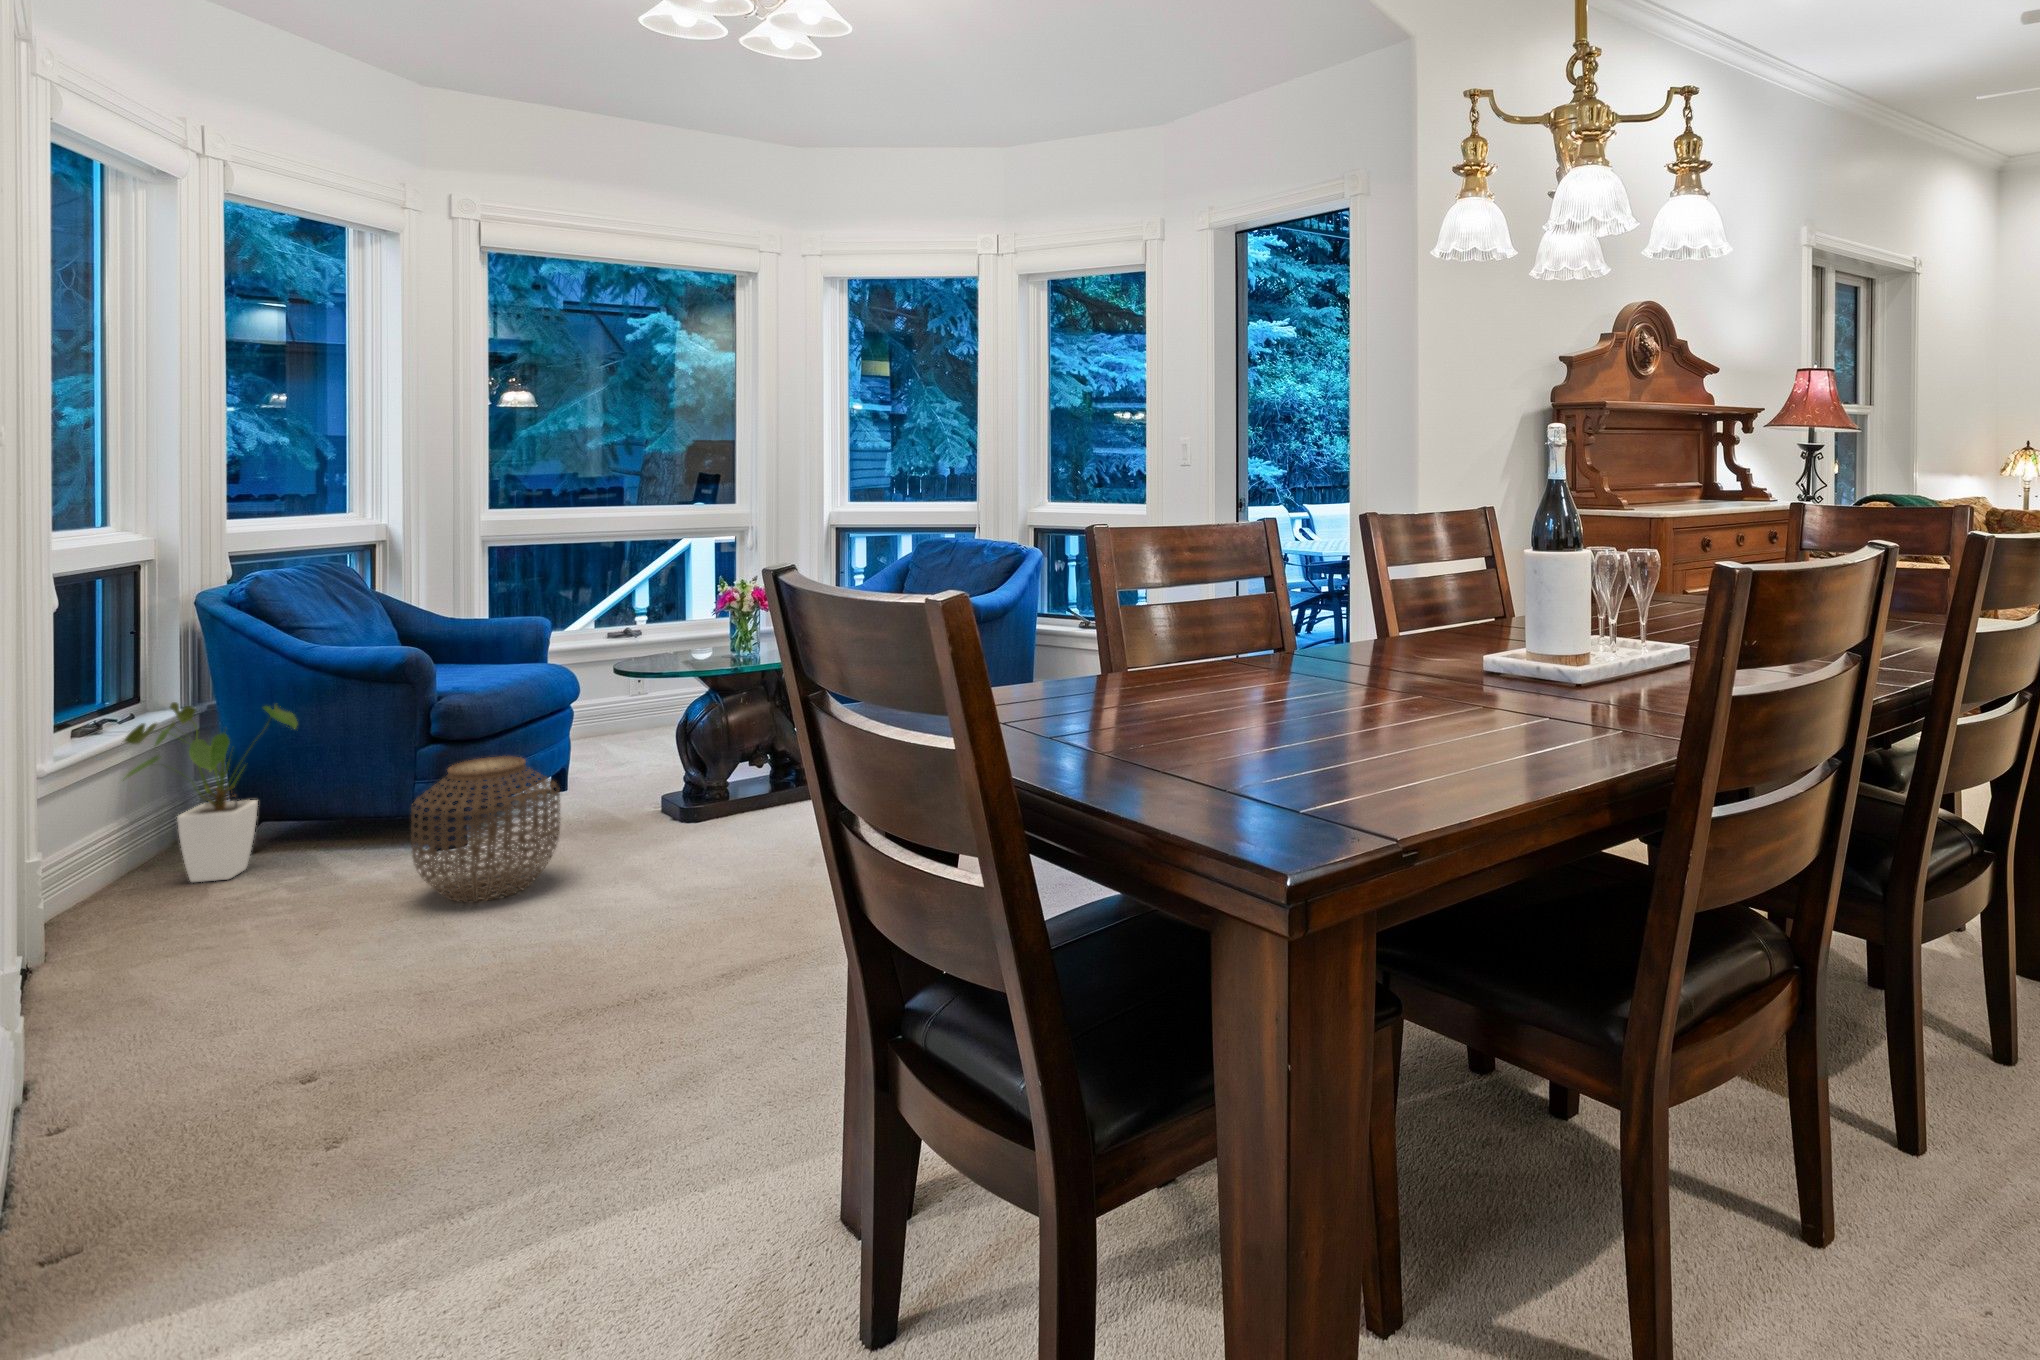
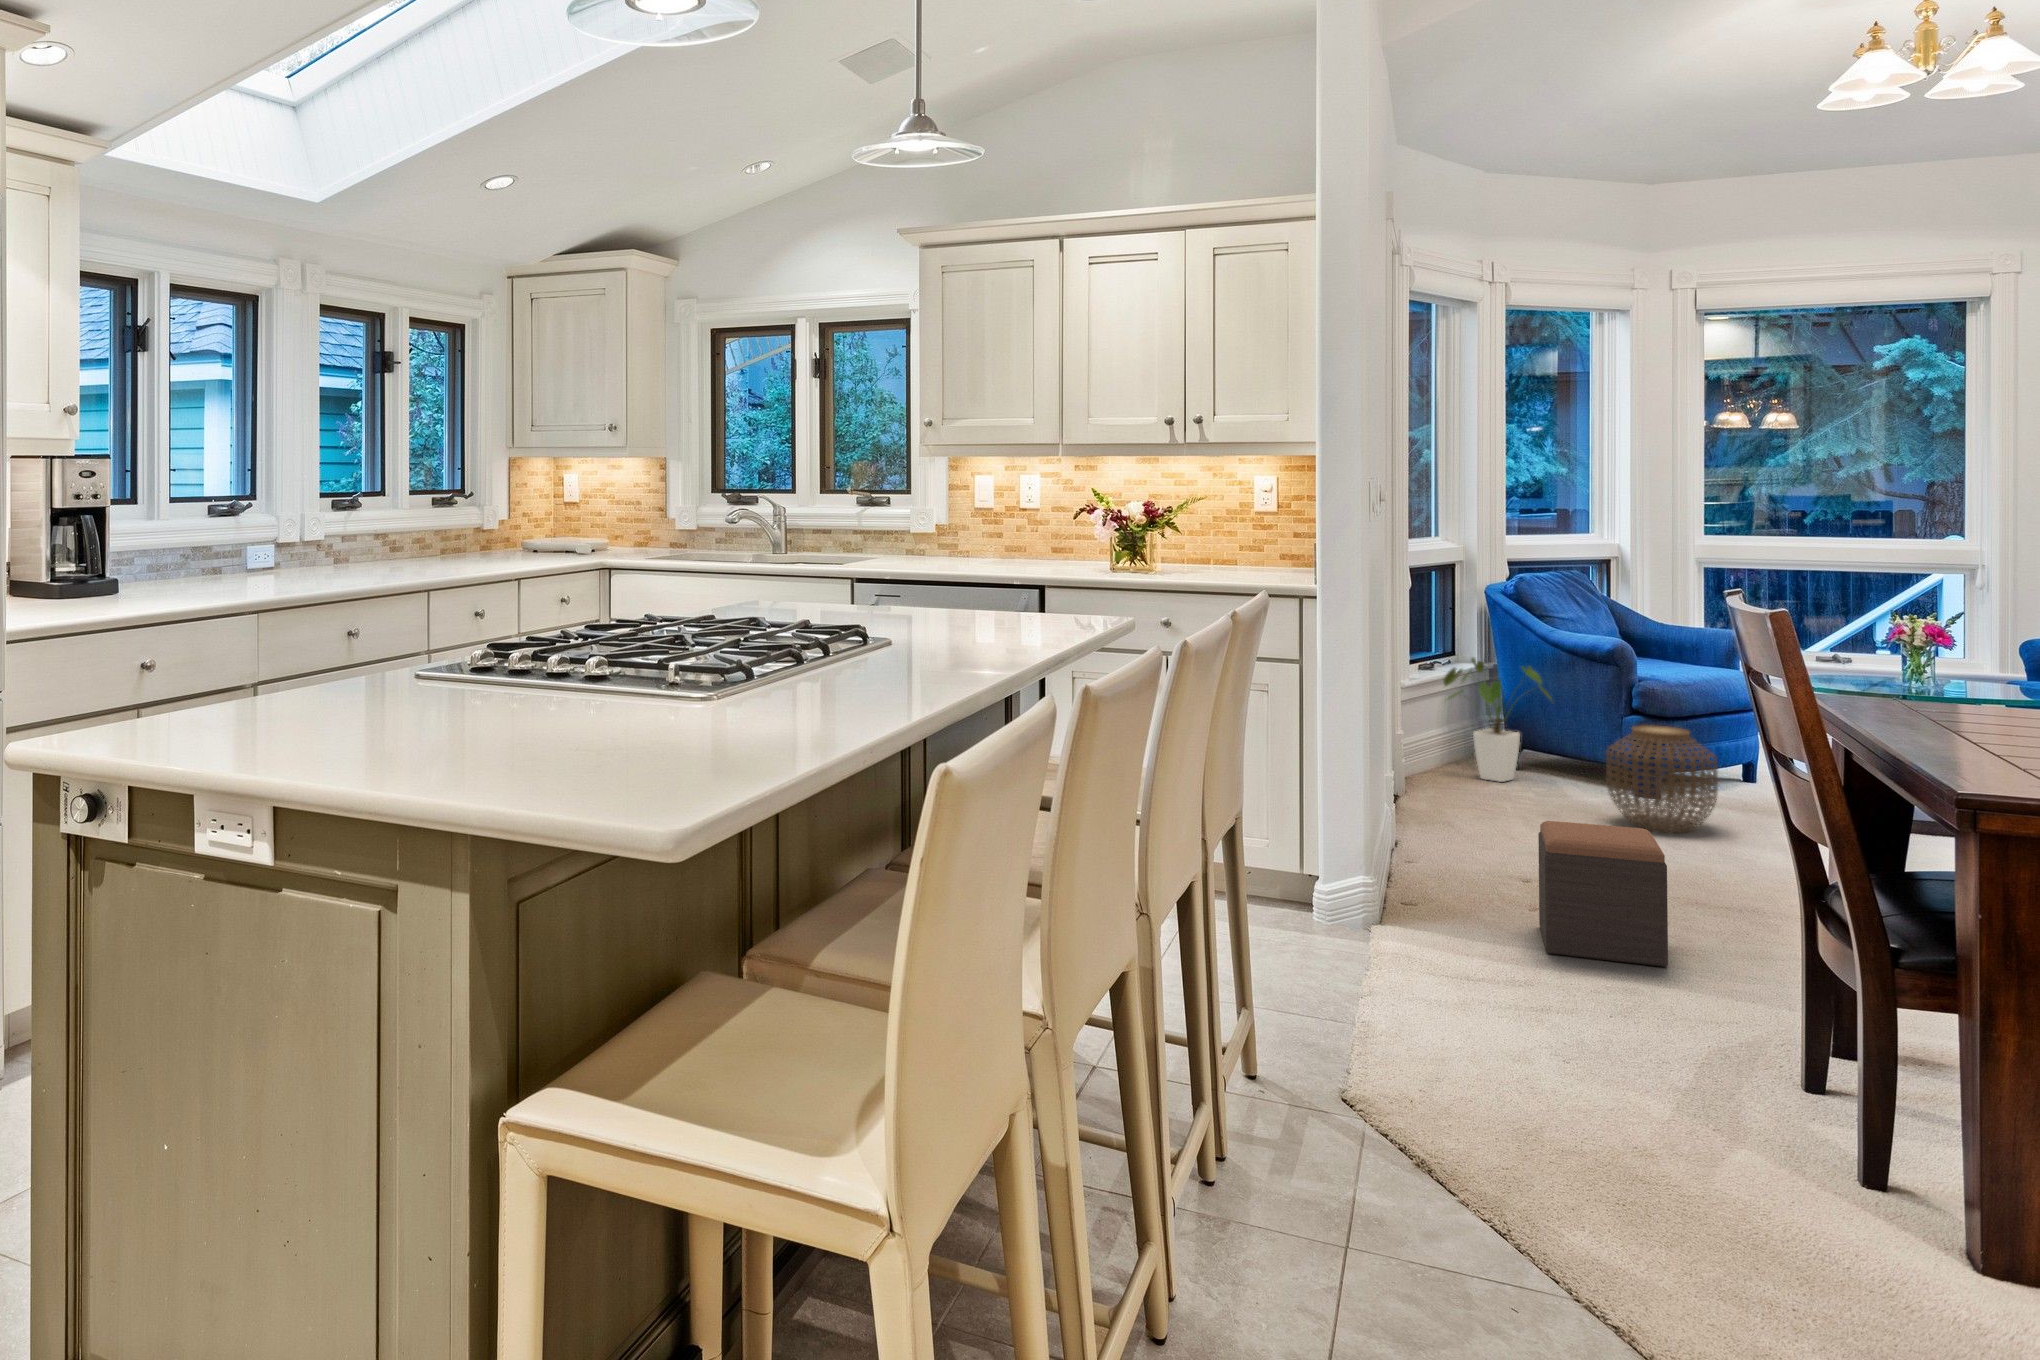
footstool: none [378,963,618,1259] -> present [1538,821,1668,967]

